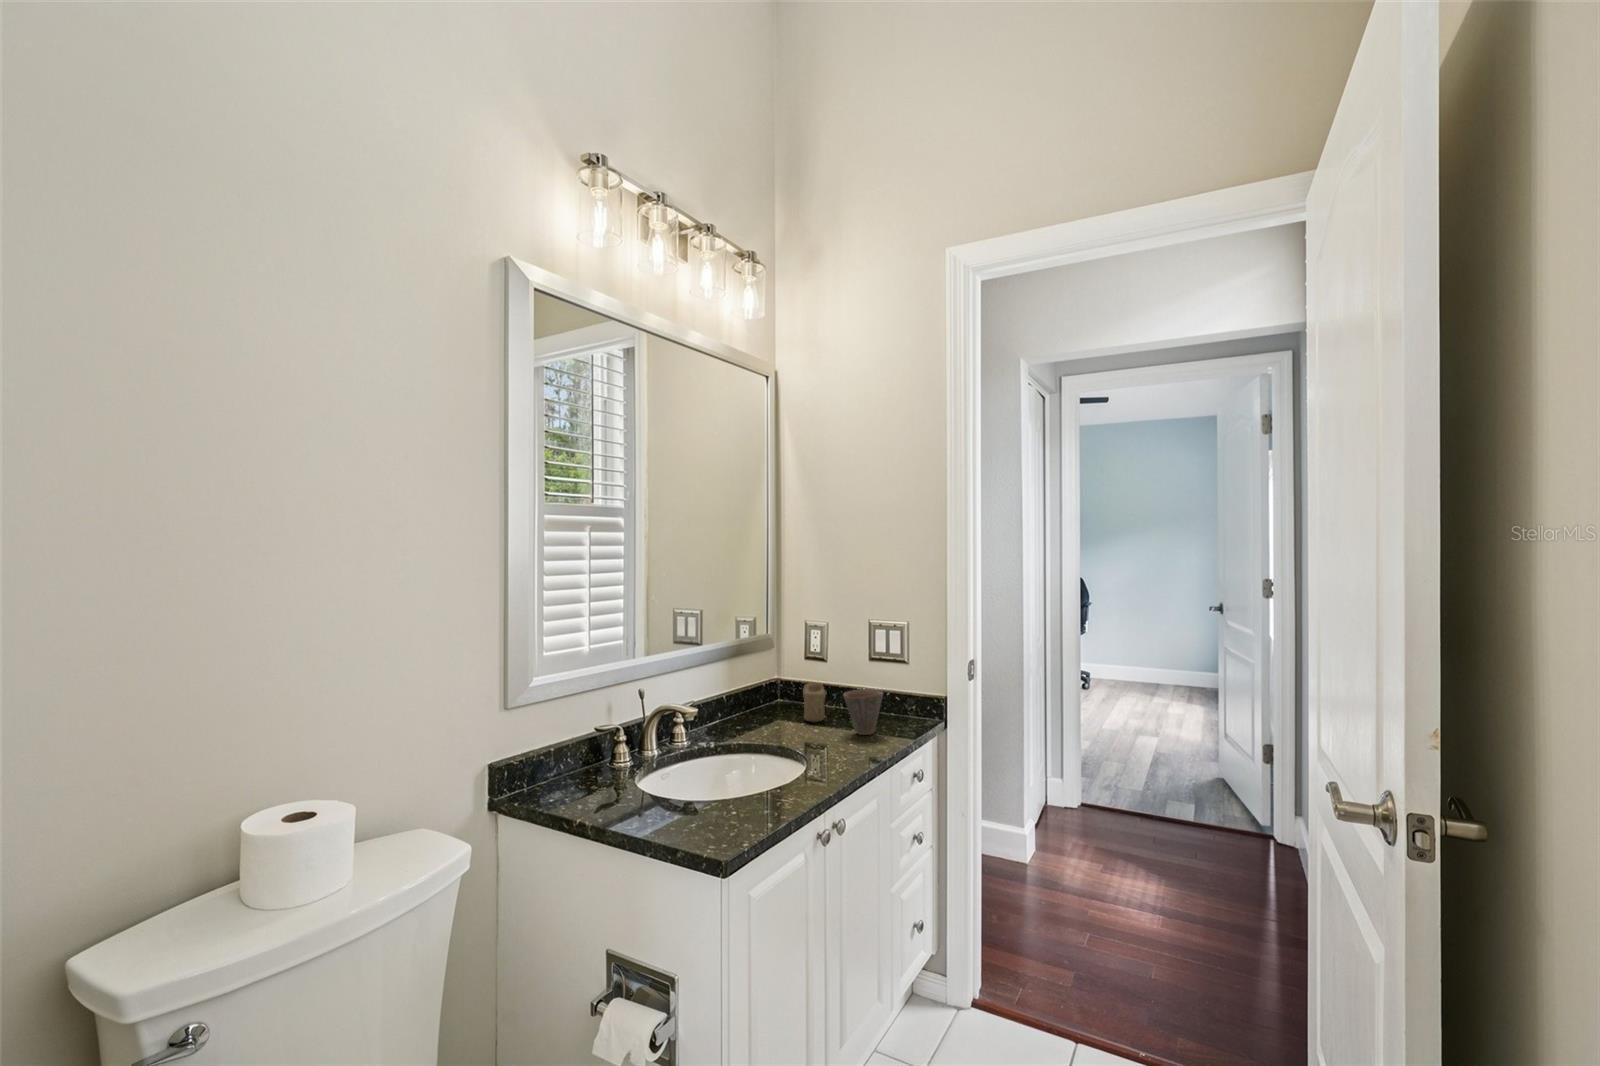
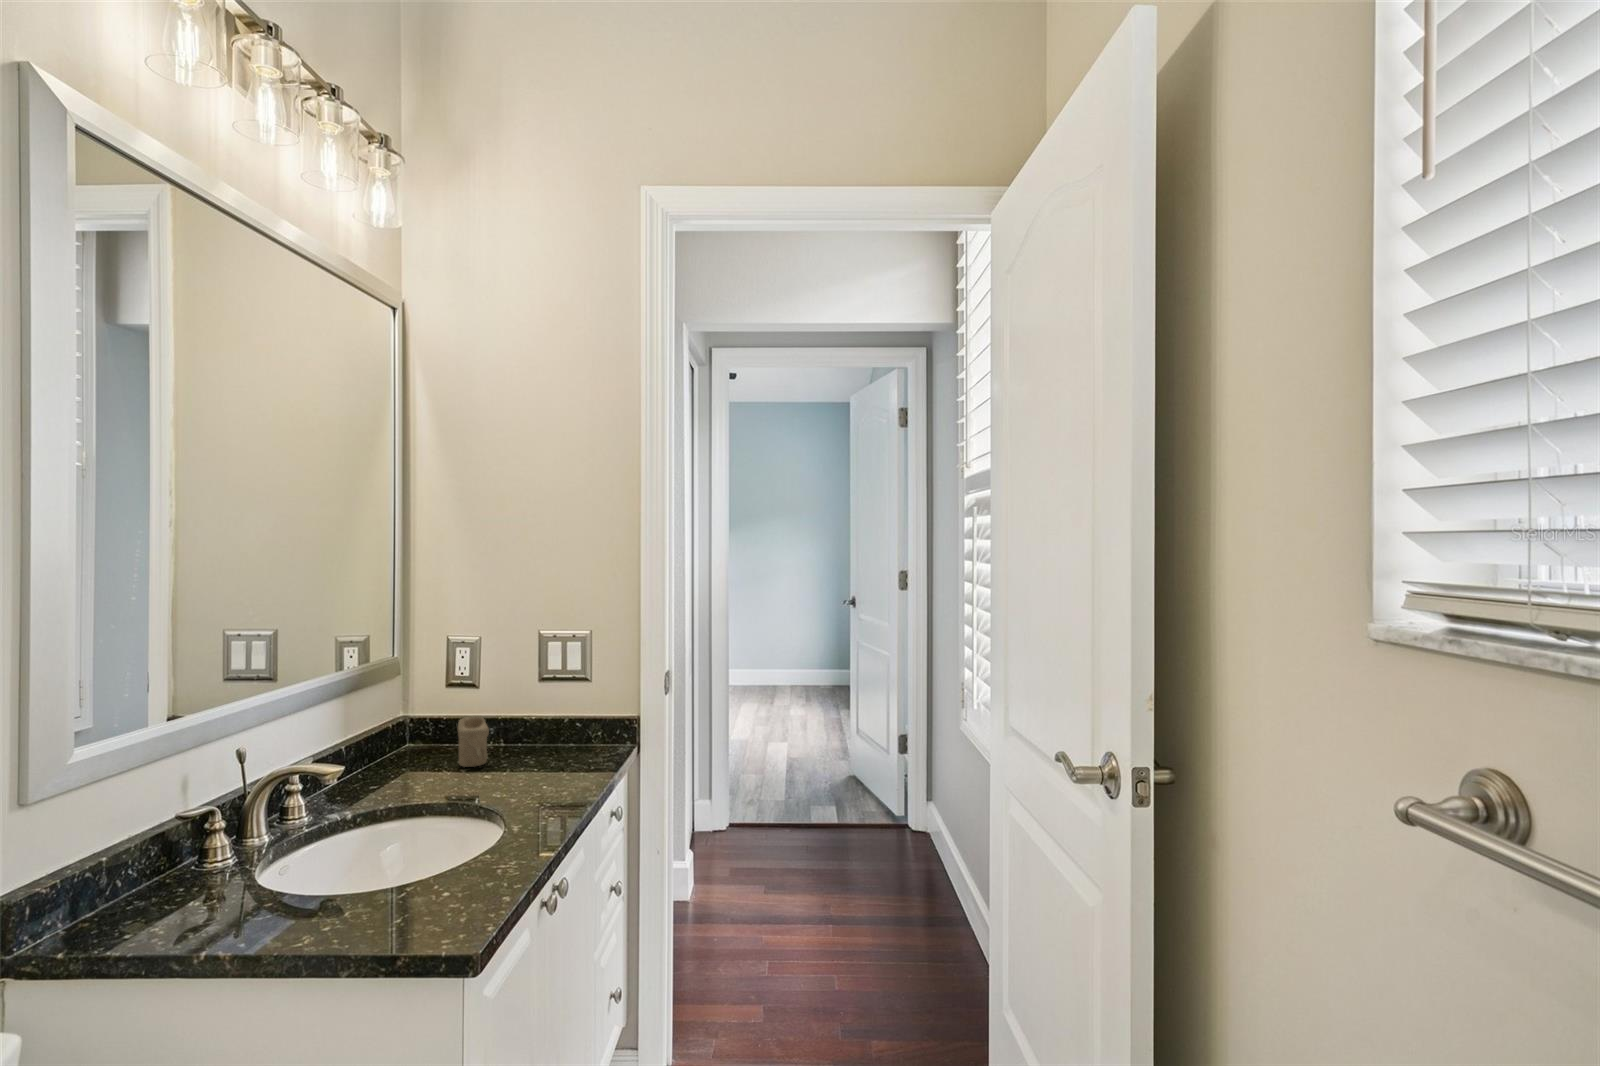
cup: present [844,689,883,735] -> none [523,716,574,774]

